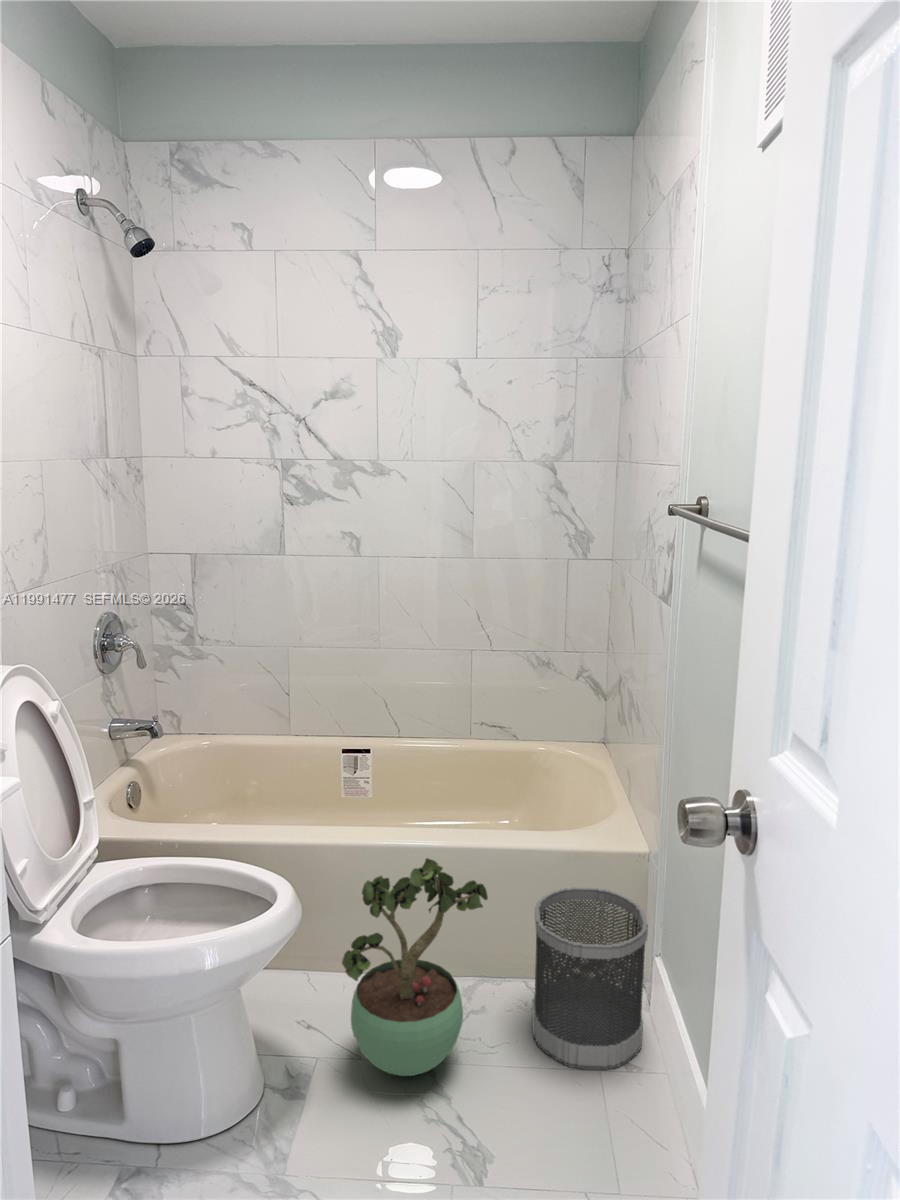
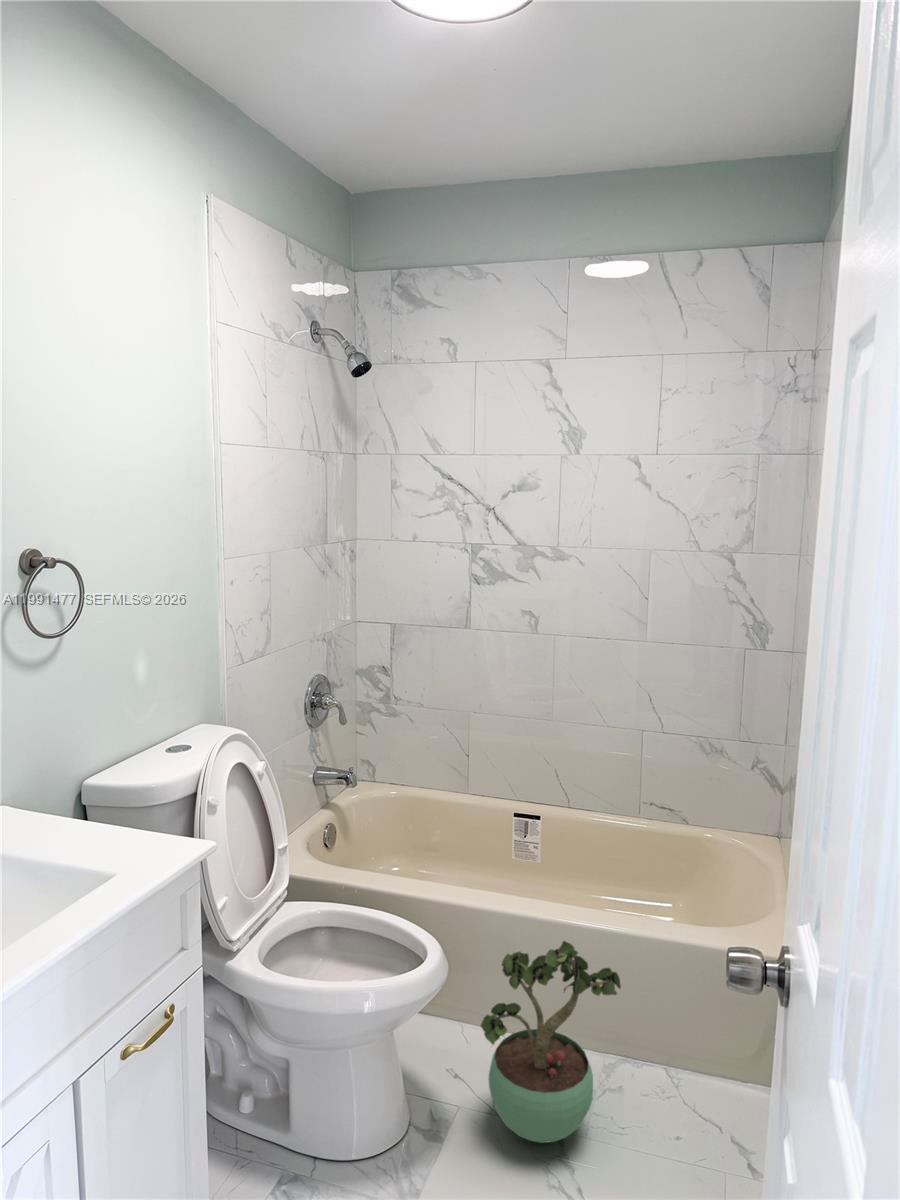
wastebasket: present [532,887,648,1070] -> none [665,986,785,1179]

